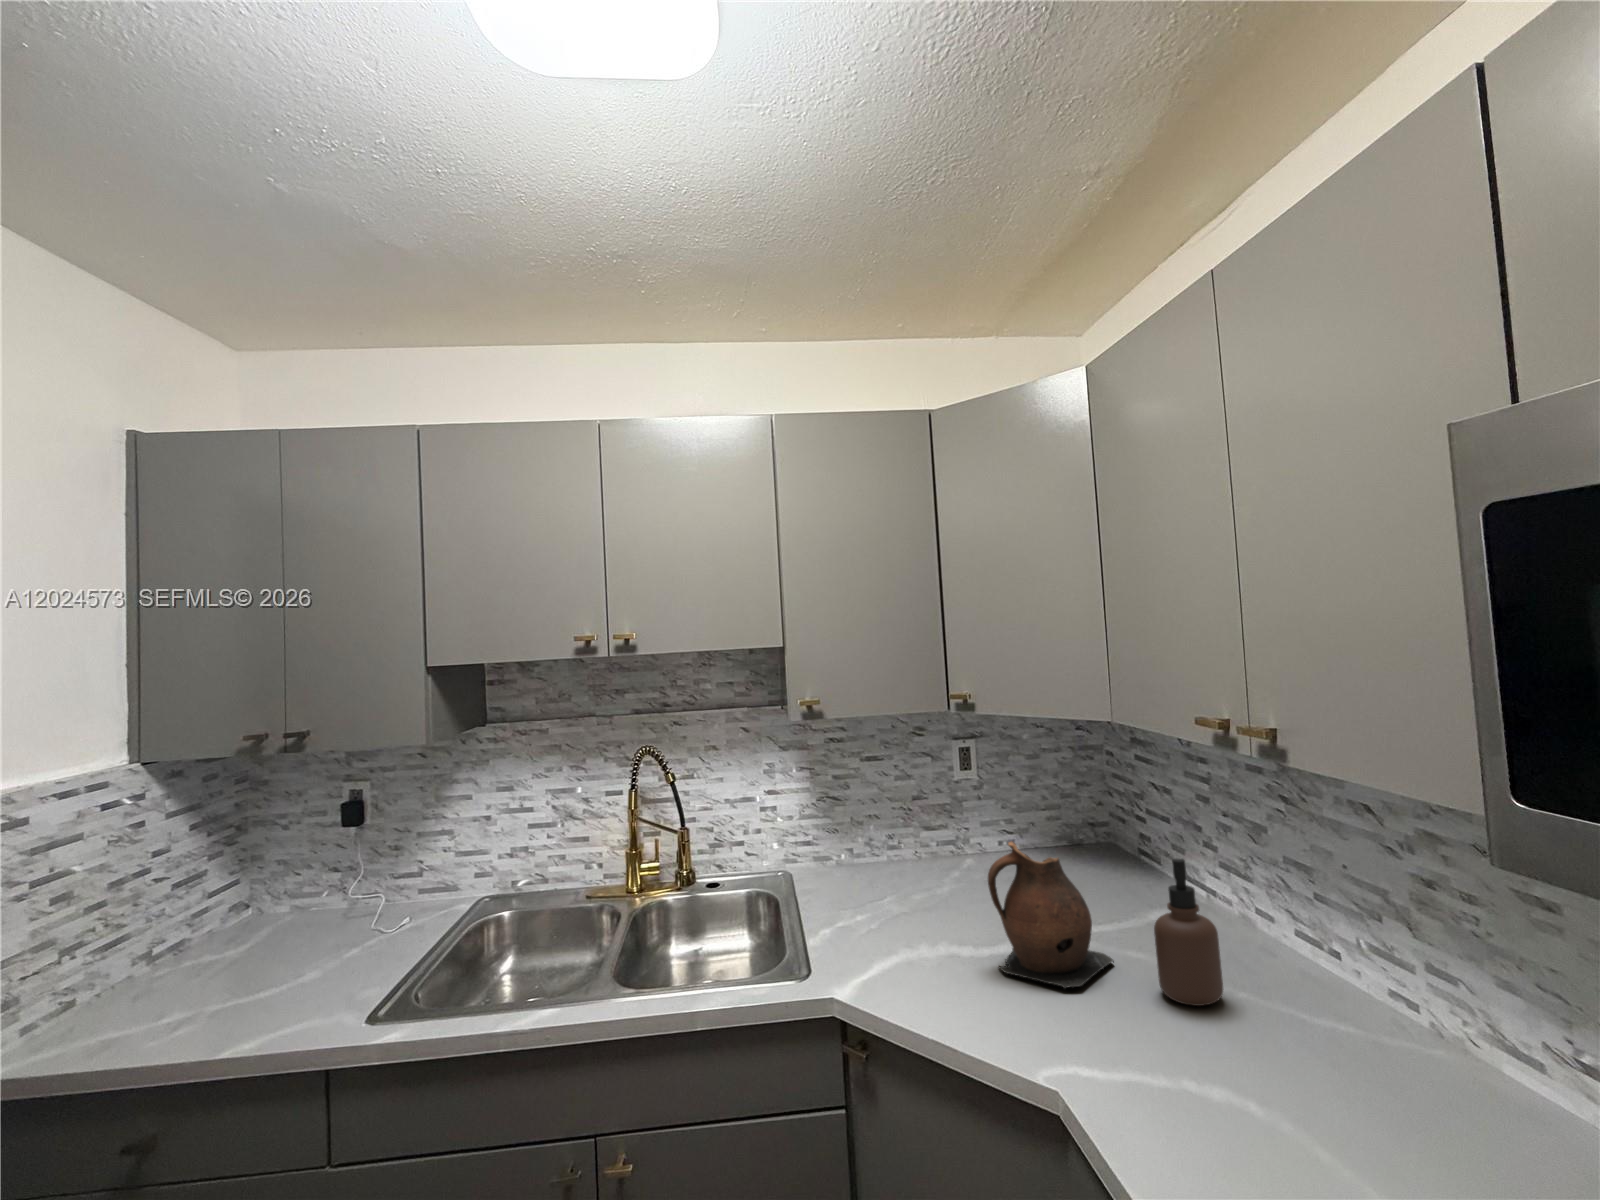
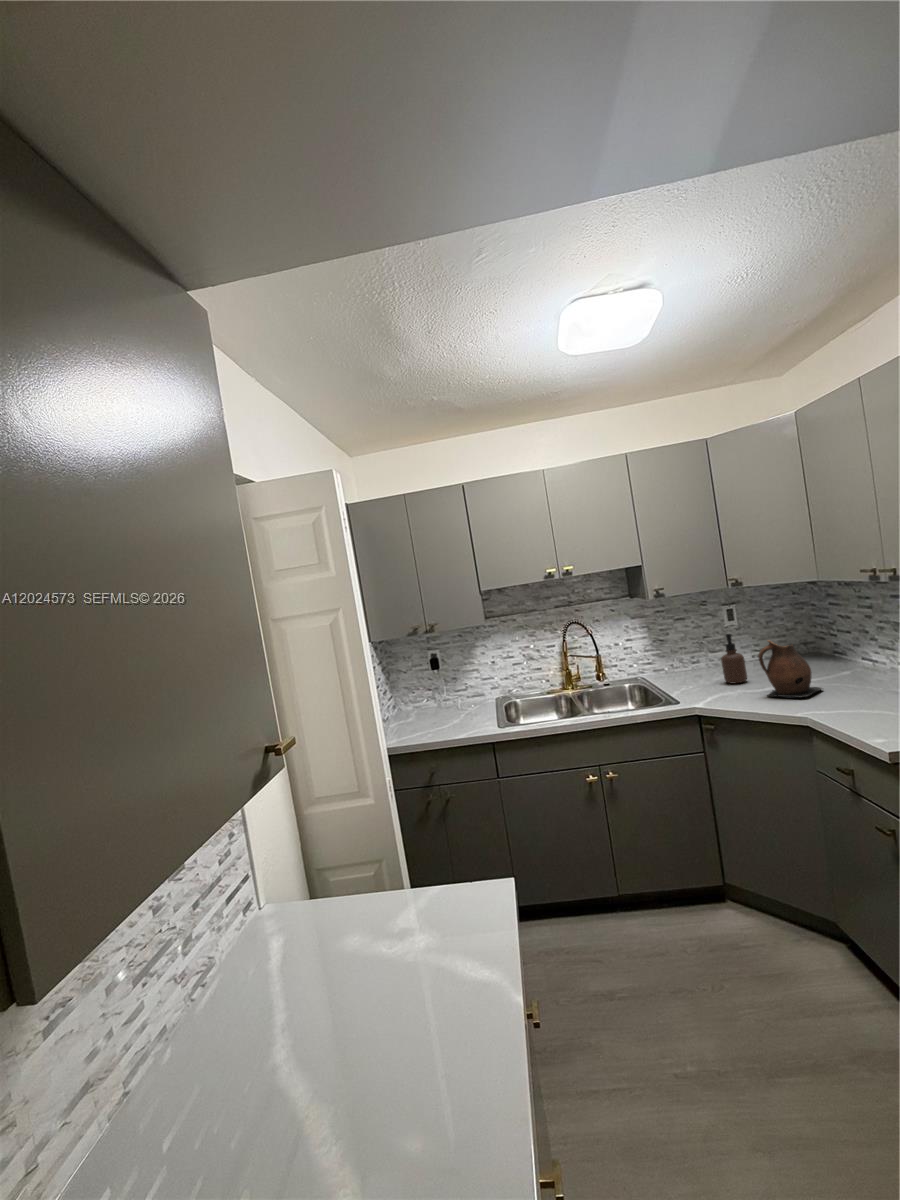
soap dispenser: present [1154,859,1223,1006] -> present [721,634,747,684]

